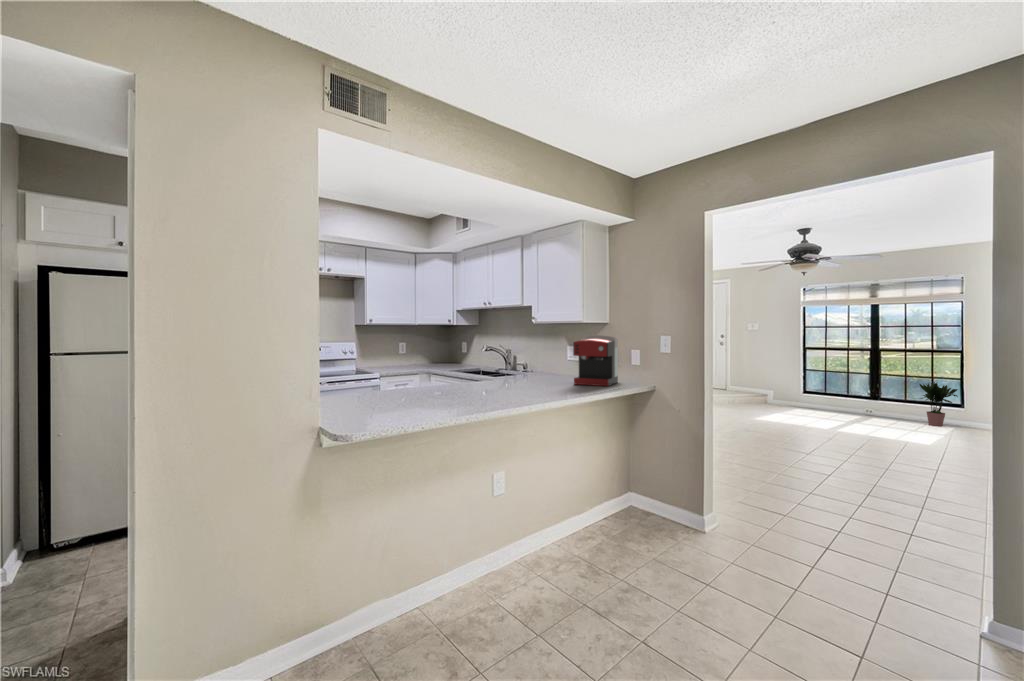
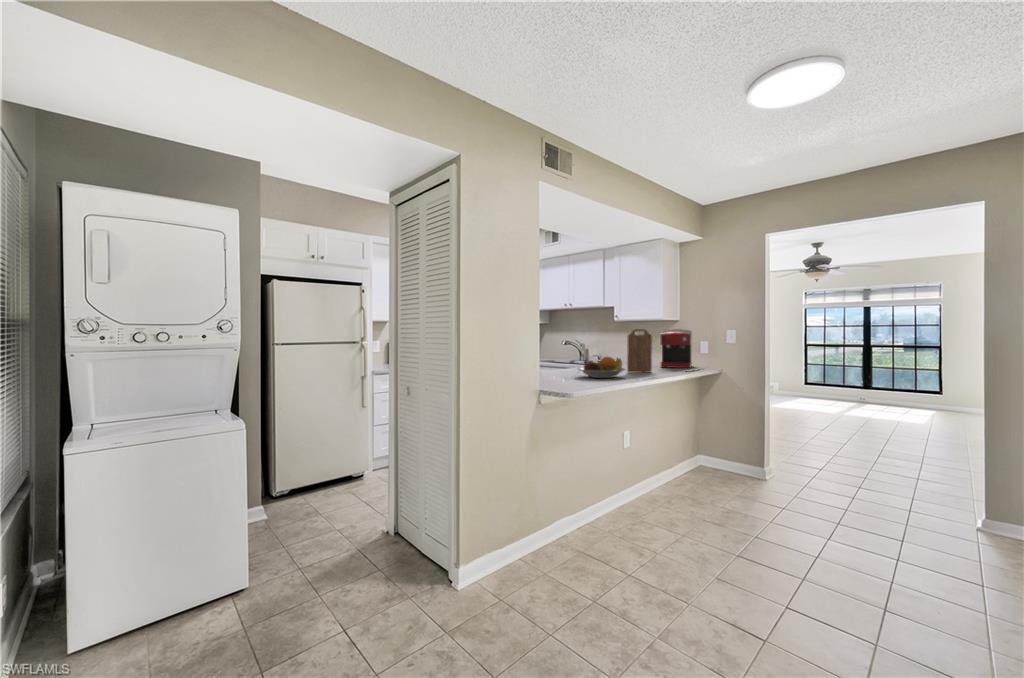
cutting board: none [512,337,545,394] -> present [627,329,652,373]
fruit bowl: none [427,375,492,405] -> present [578,357,625,378]
potted plant: present [919,382,958,426] -> none [905,372,940,410]

